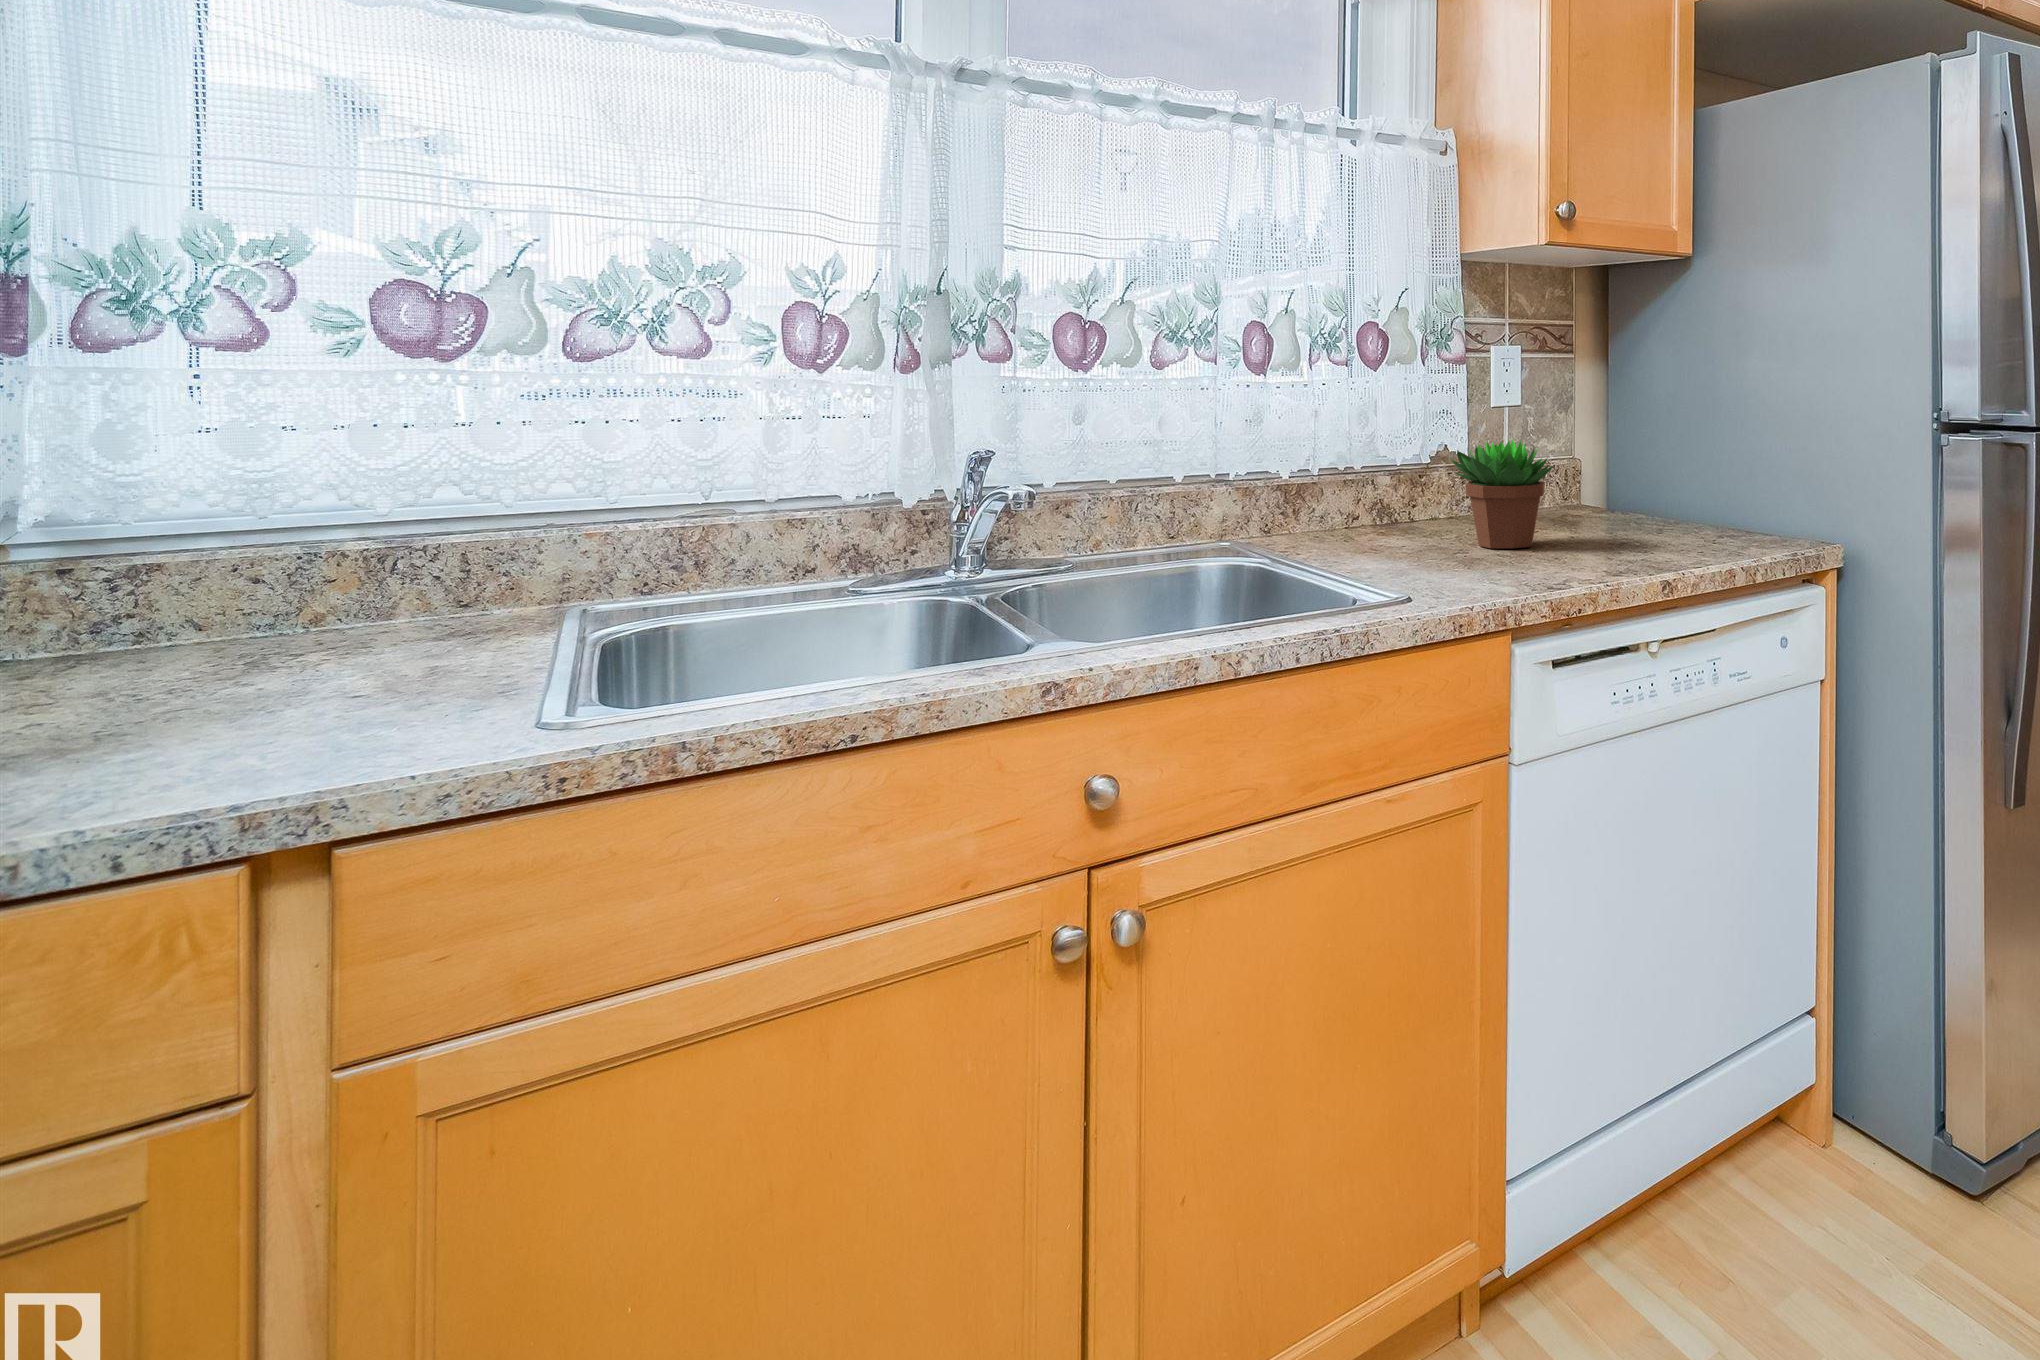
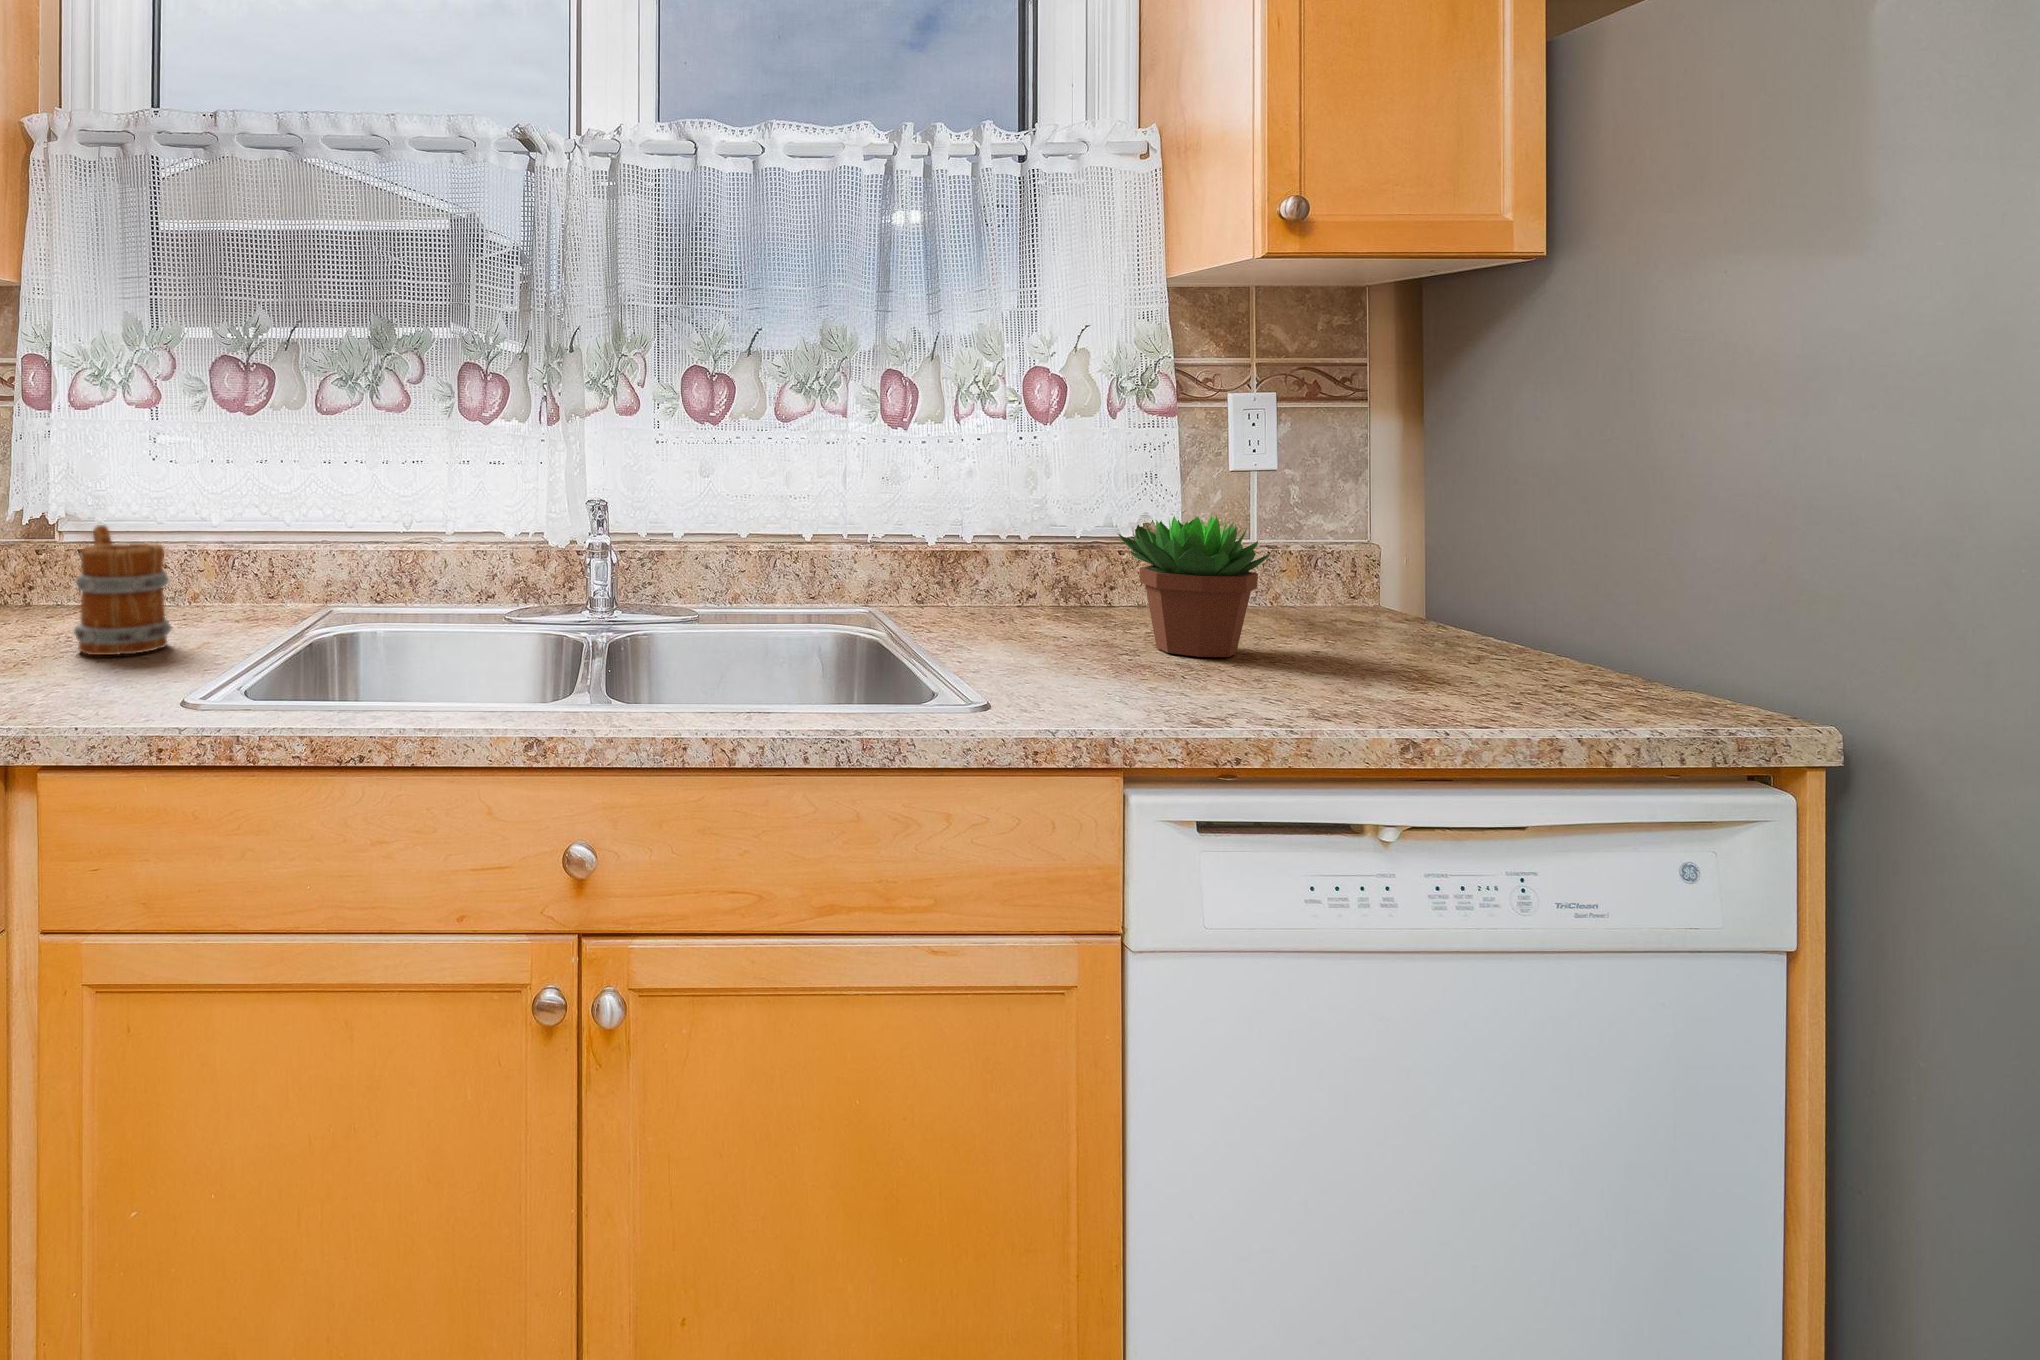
mug: none [187,515,387,700] -> present [74,525,172,655]

